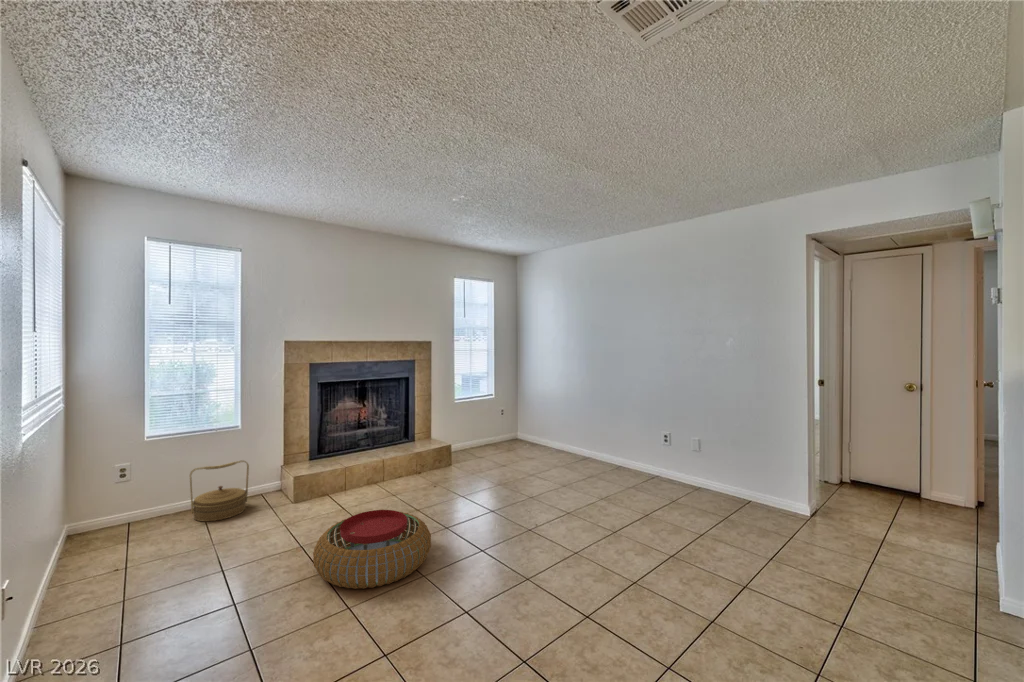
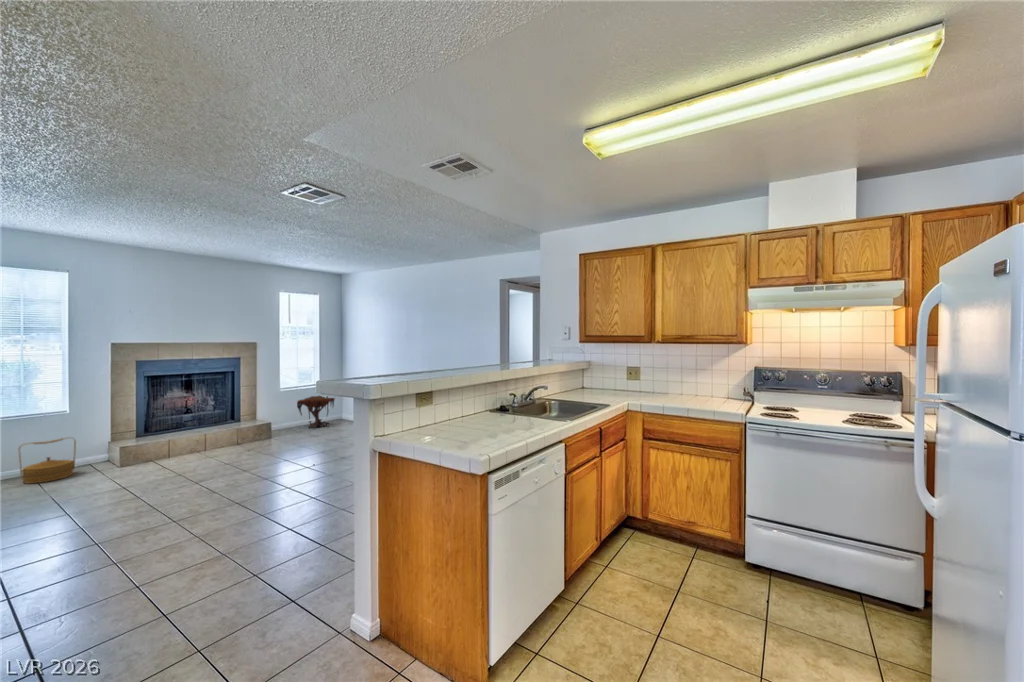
side table: none [473,409,515,452] -> present [297,396,335,428]
pouf: present [313,510,431,589] -> none [120,457,217,502]

